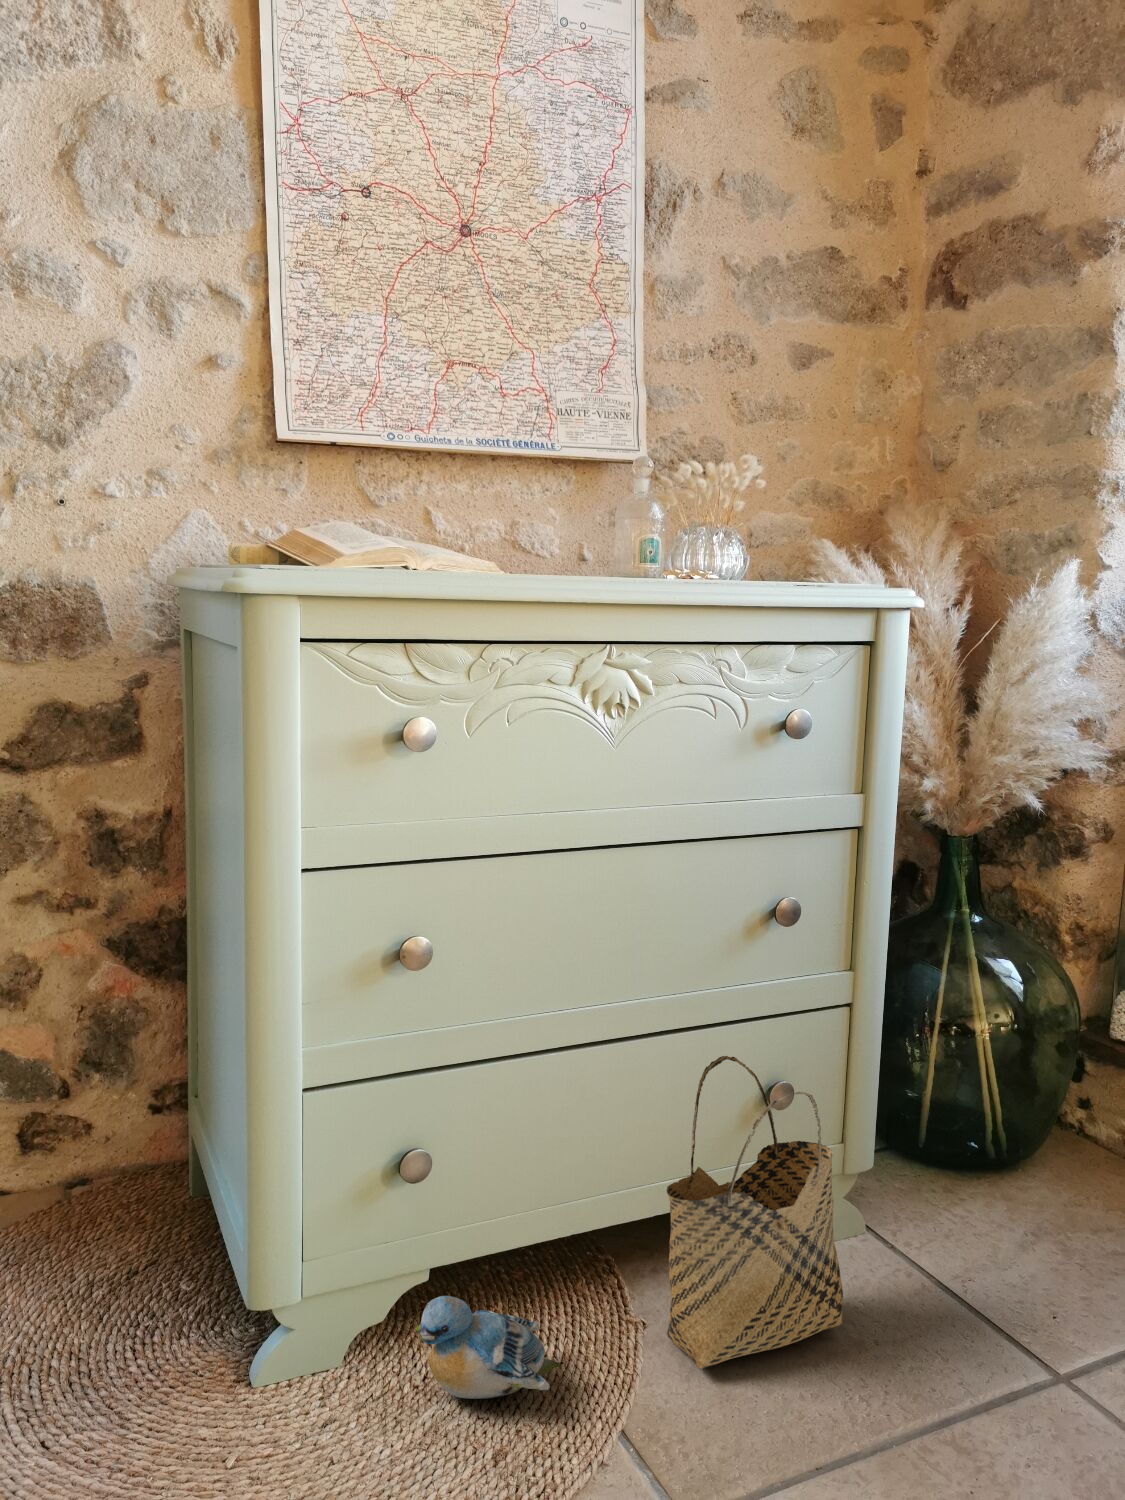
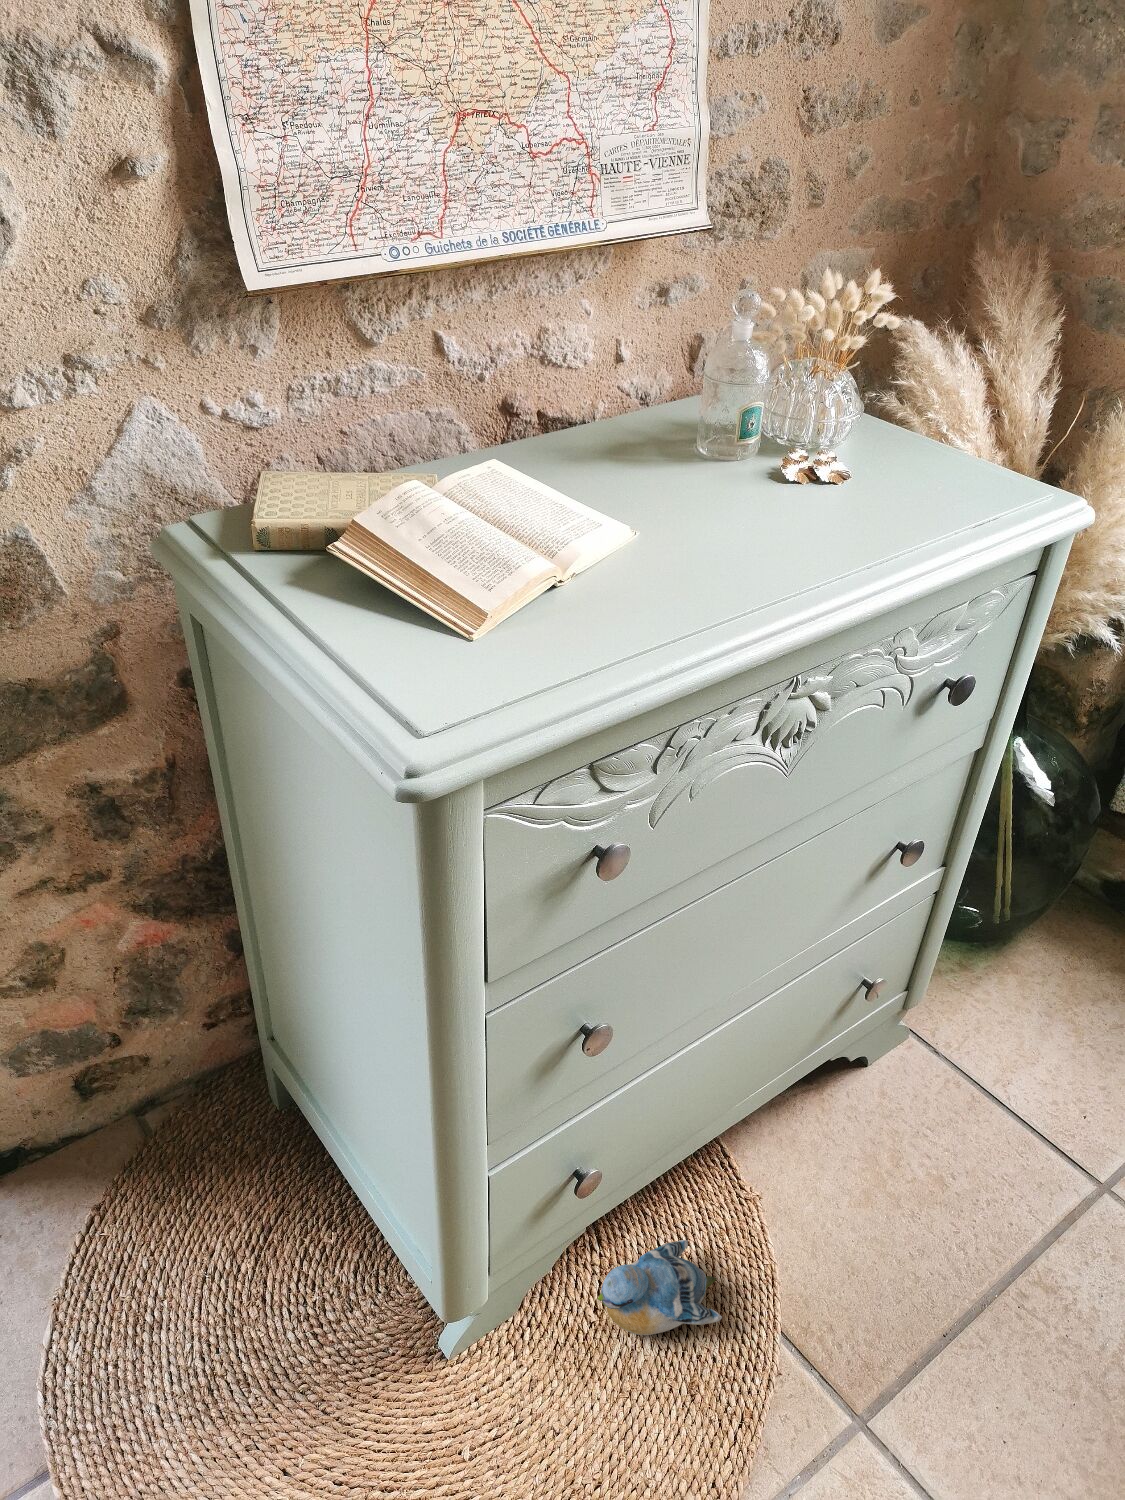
woven basket: present [667,1056,843,1369] -> none [788,990,953,1252]

